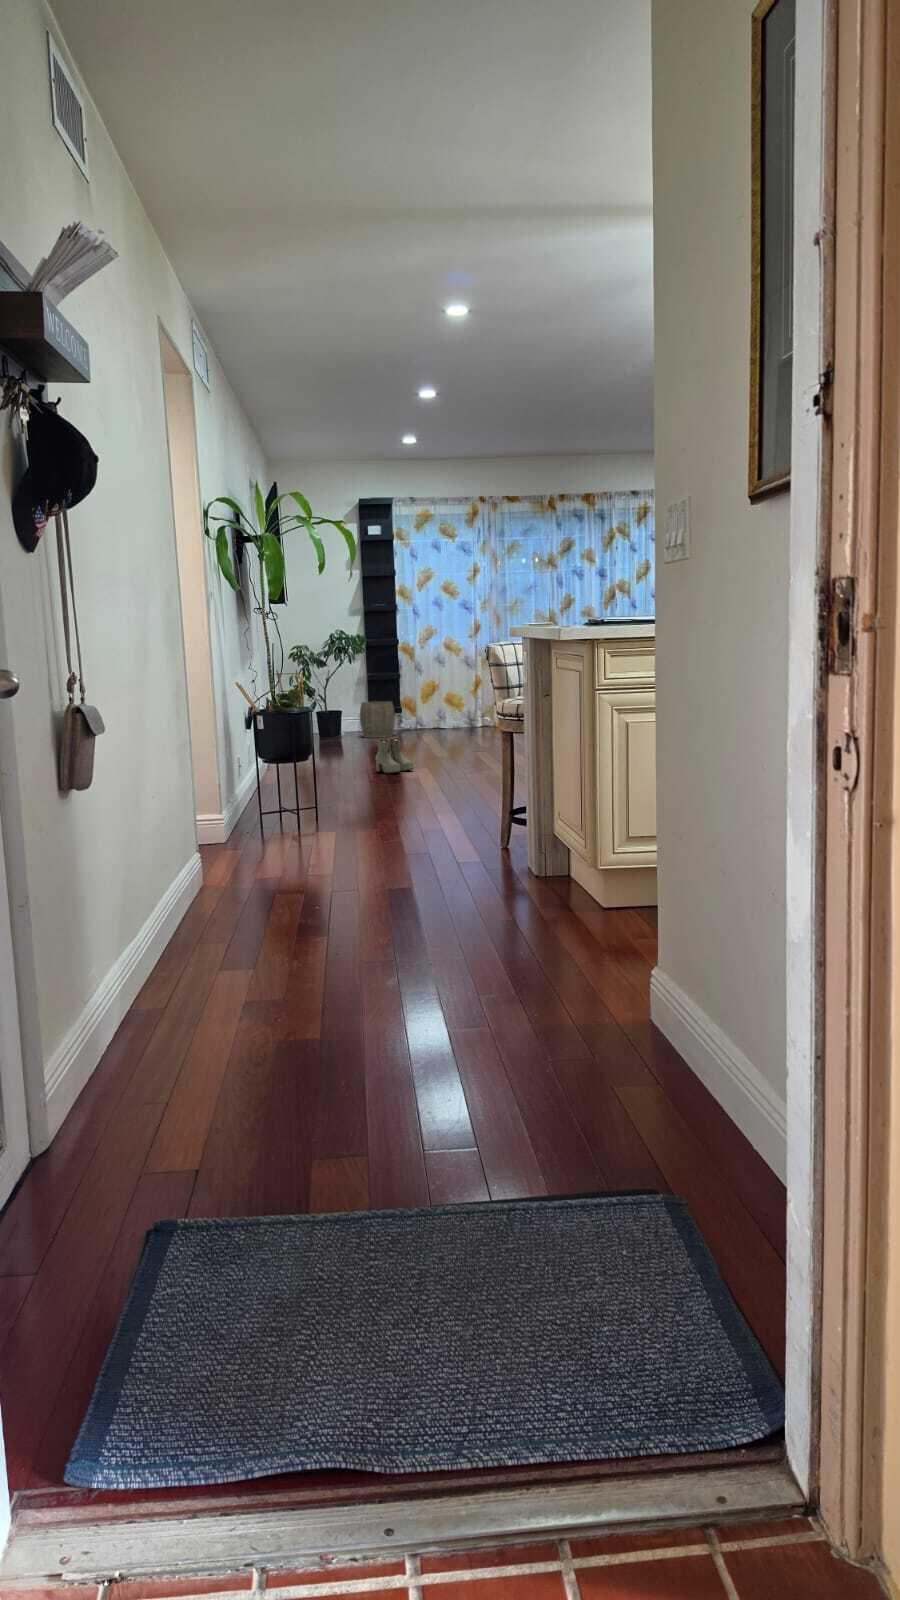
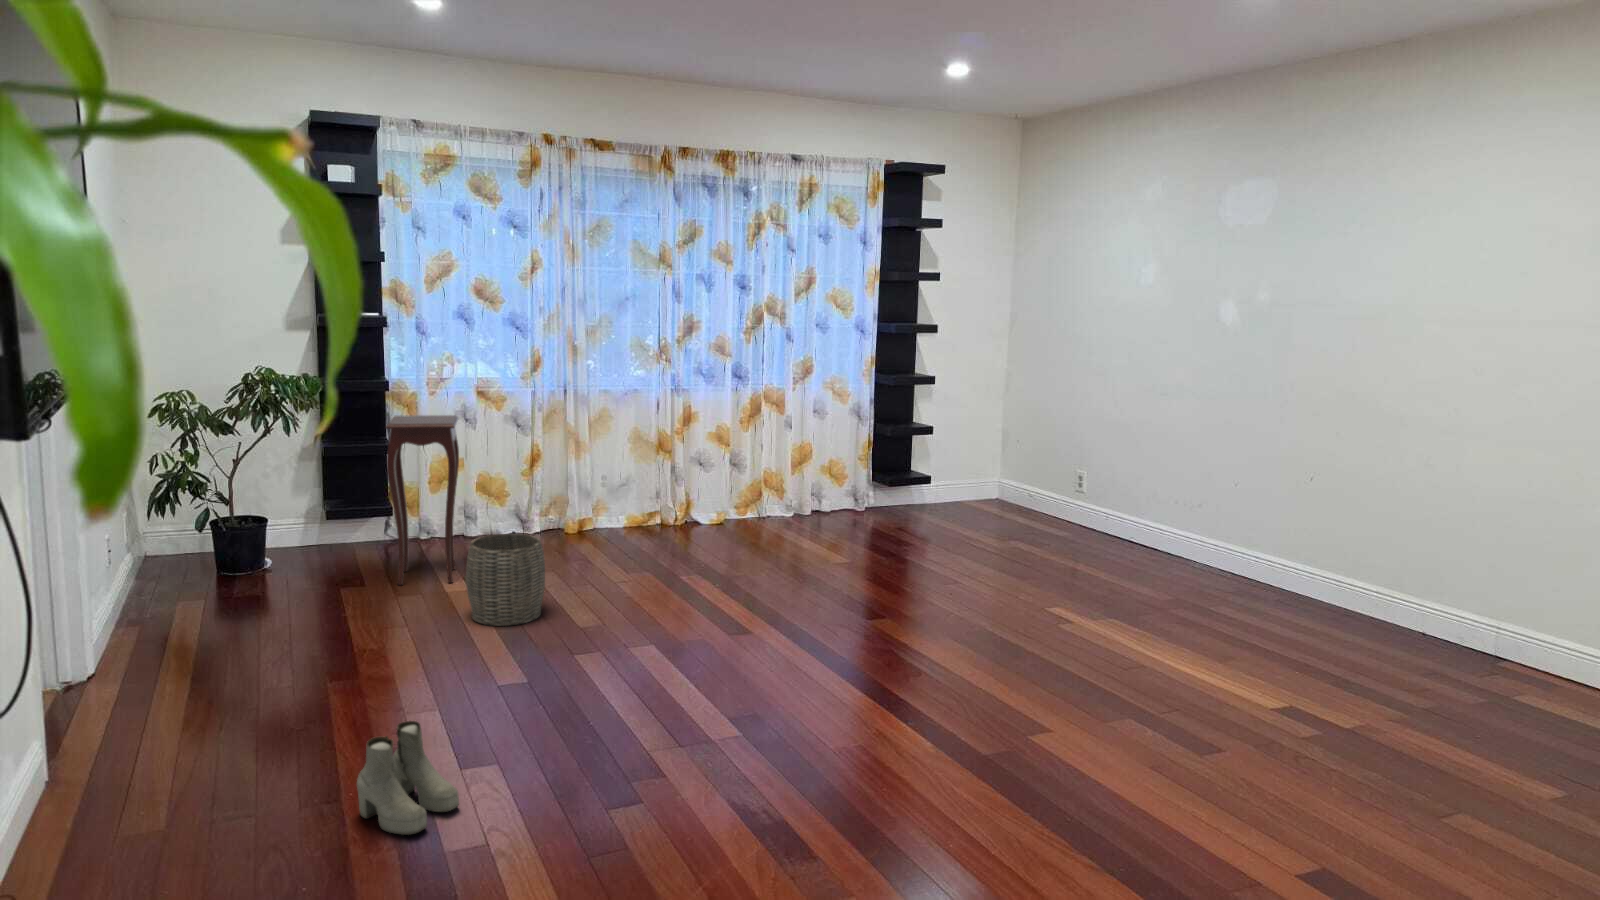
side table: none [395,653,434,741] -> present [386,415,459,585]
woven basket: present [360,701,395,738] -> present [466,534,545,626]

